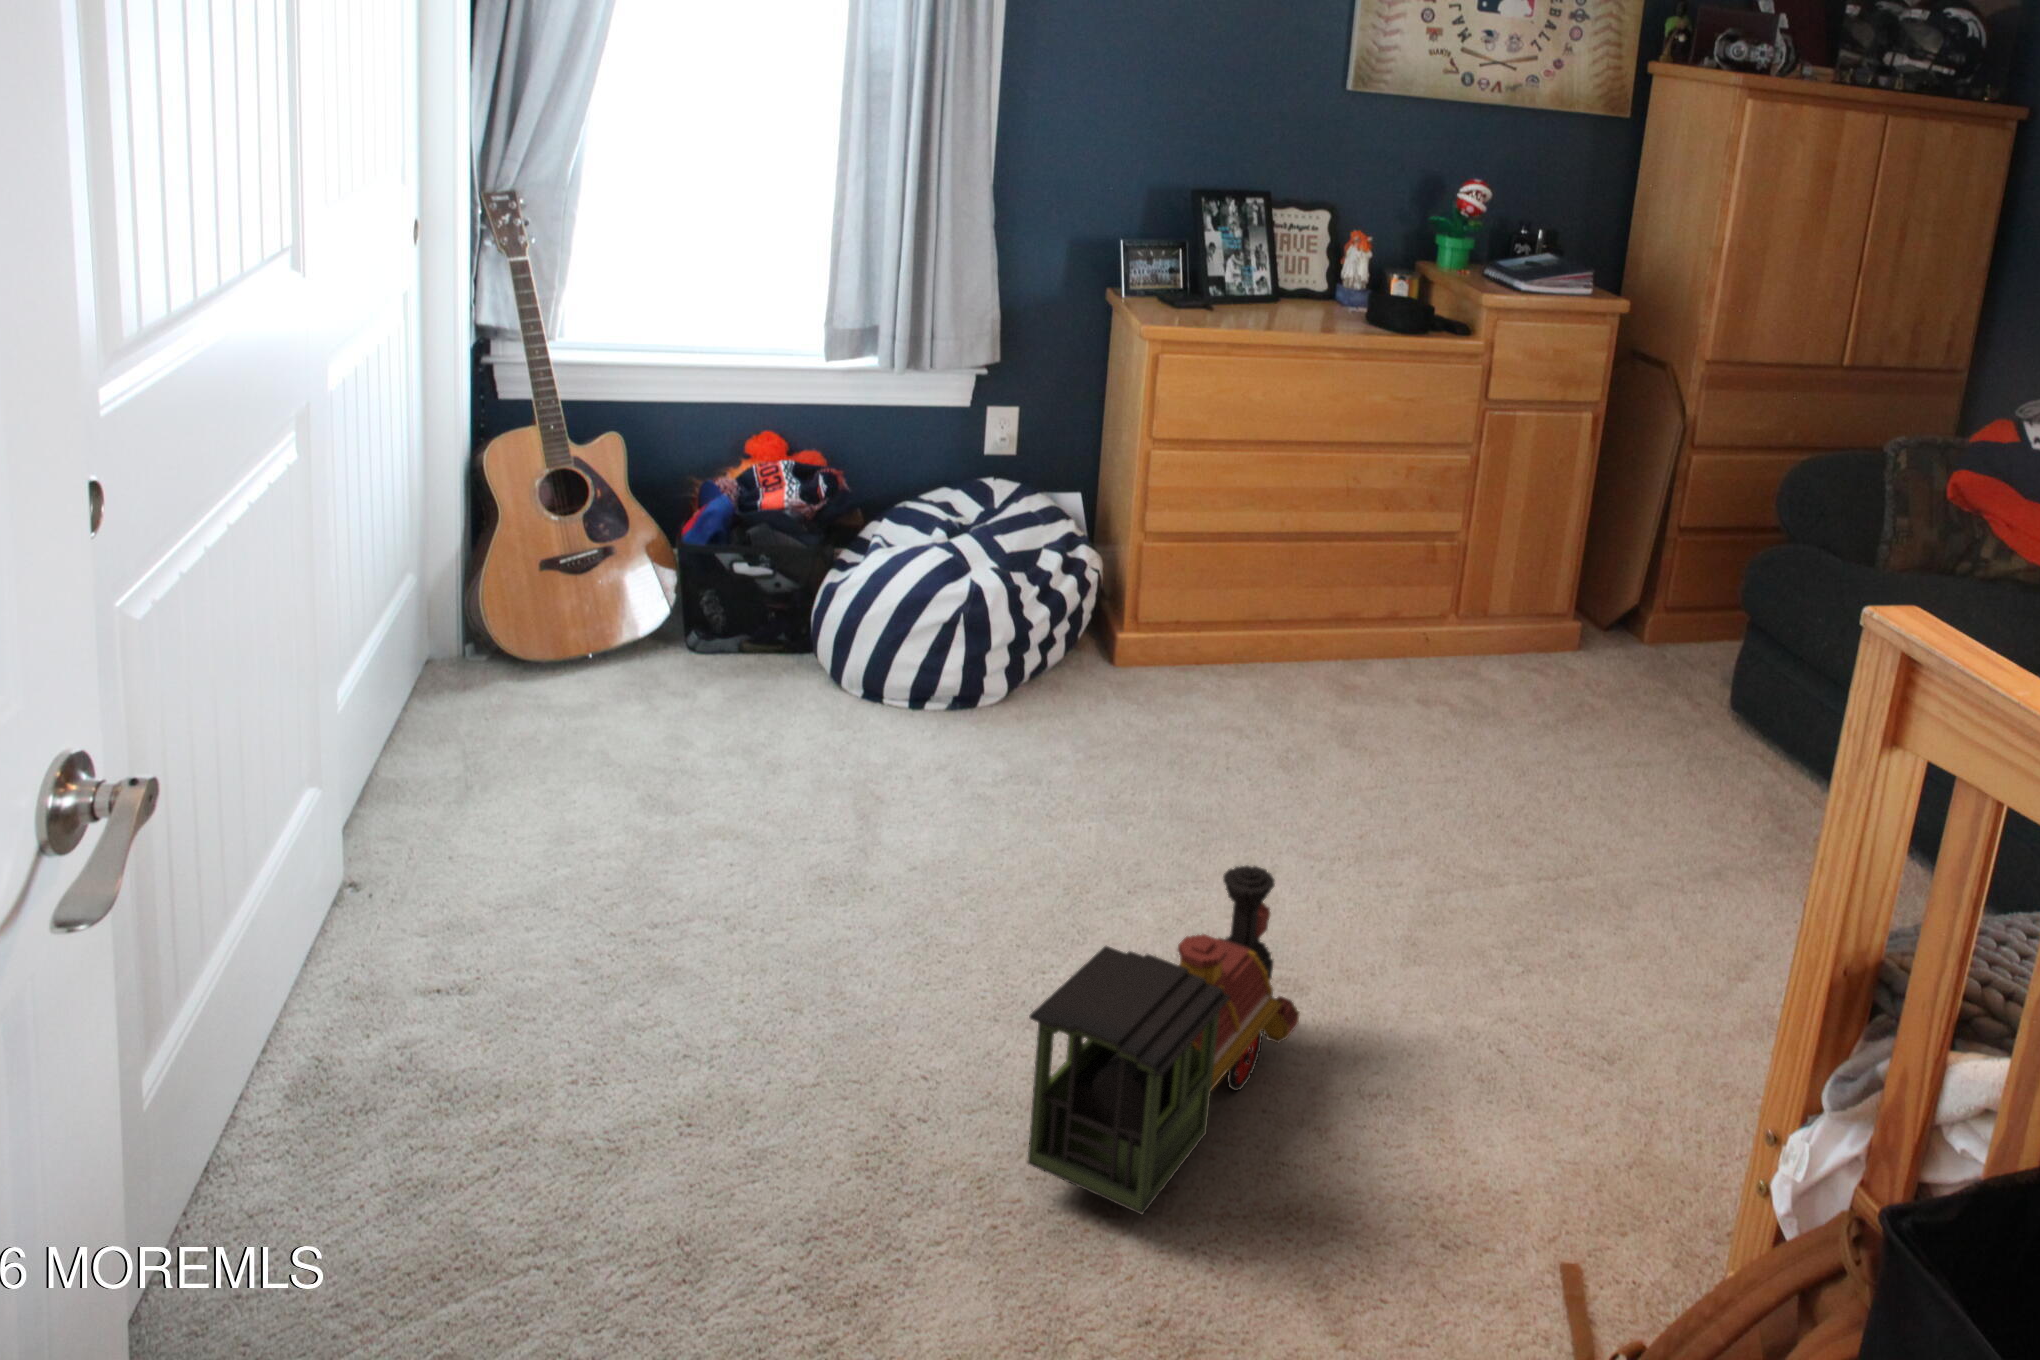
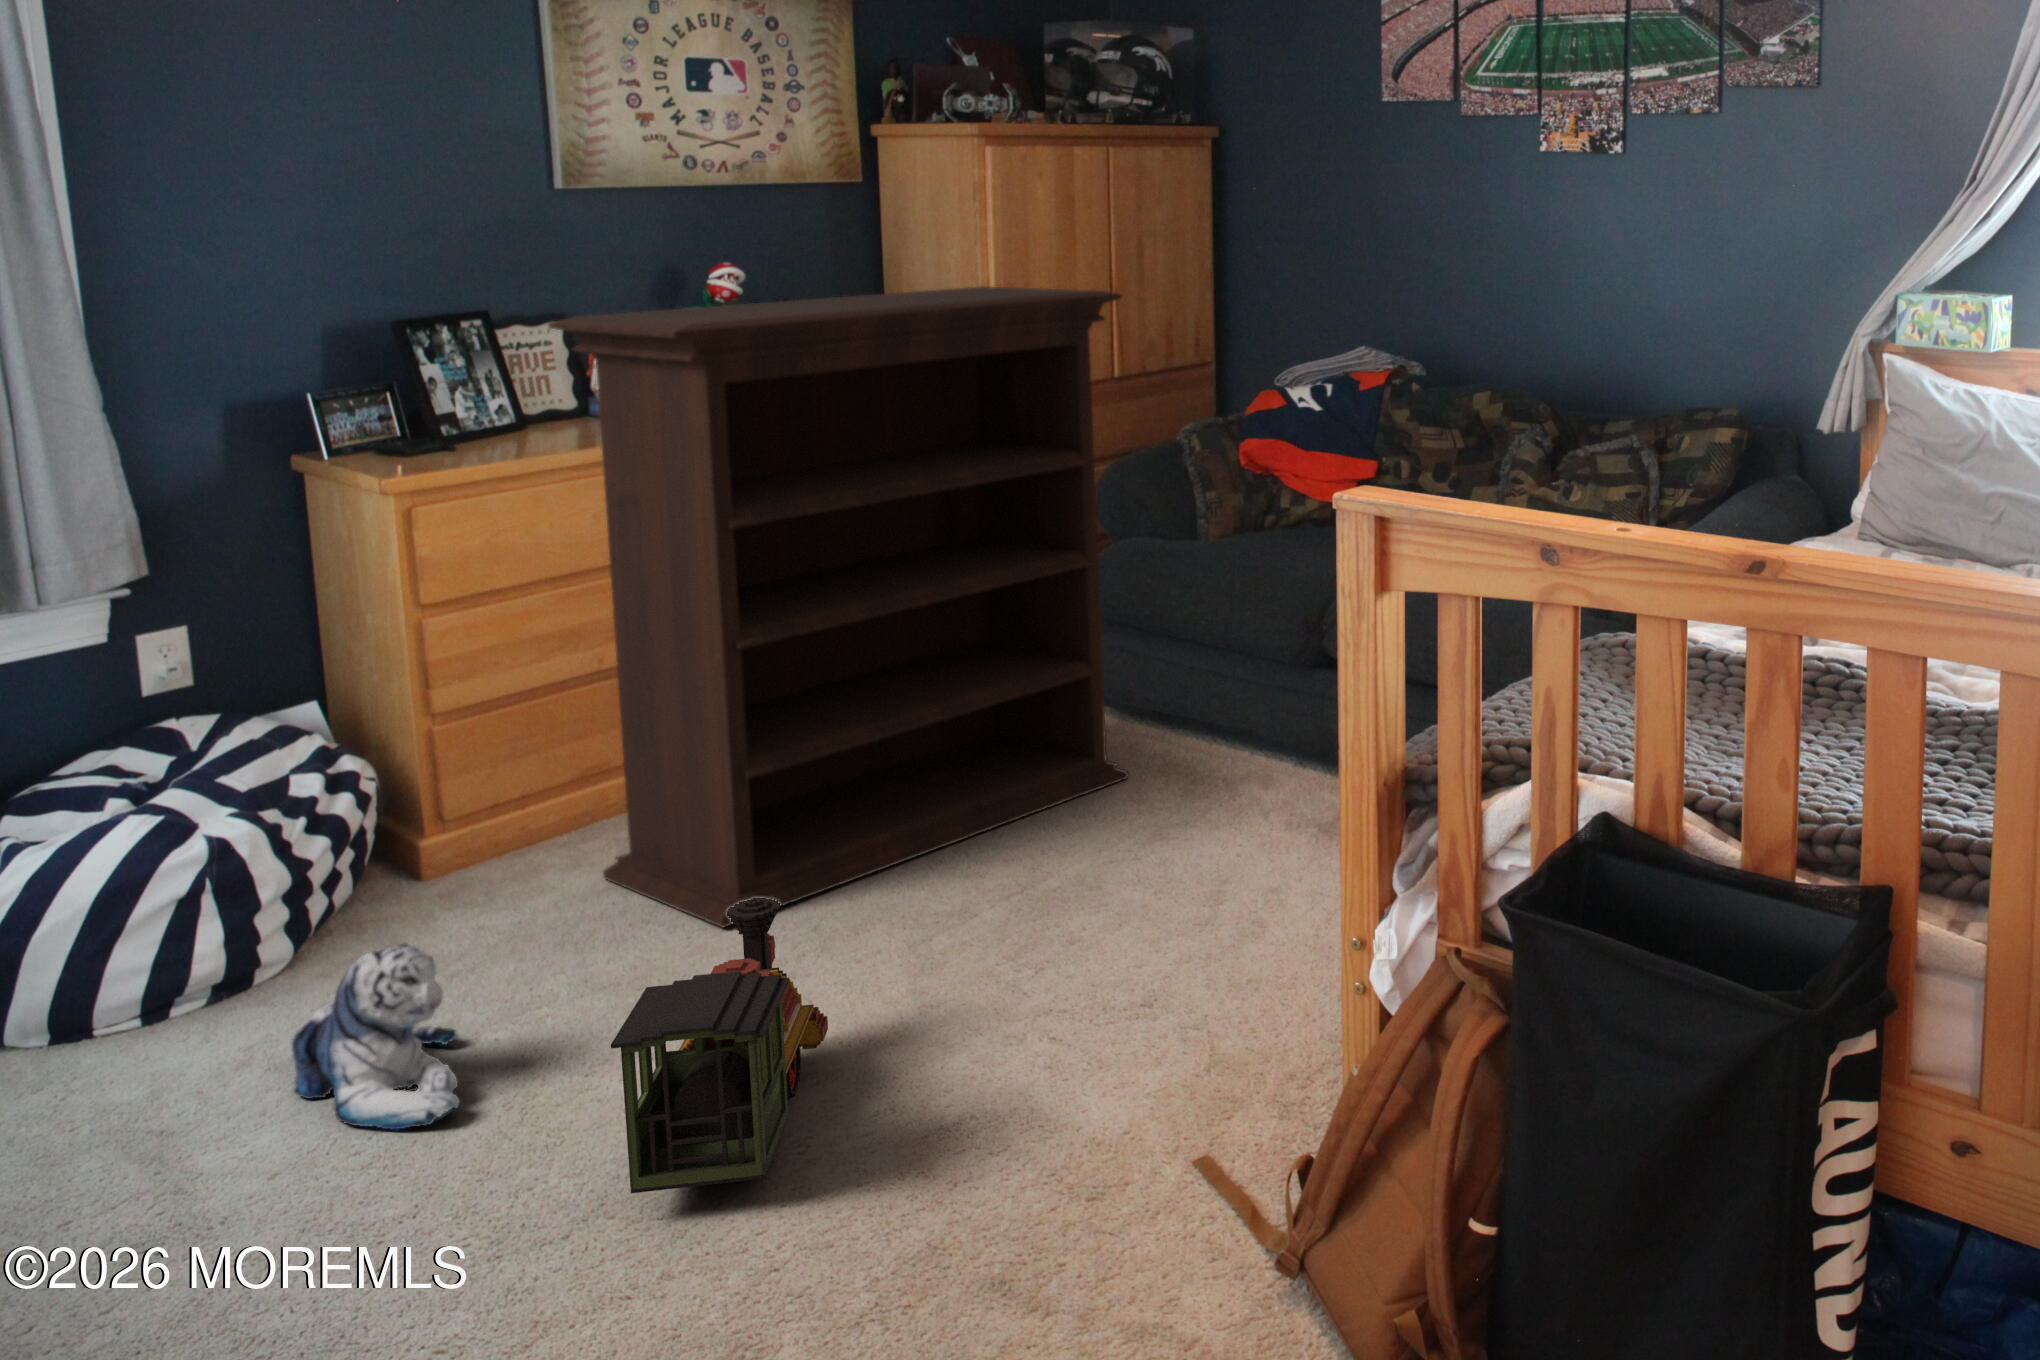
bookshelf: none [1226,217,1833,835] -> present [548,287,1128,928]
plush toy: none [889,780,1027,966] -> present [292,944,460,1129]

